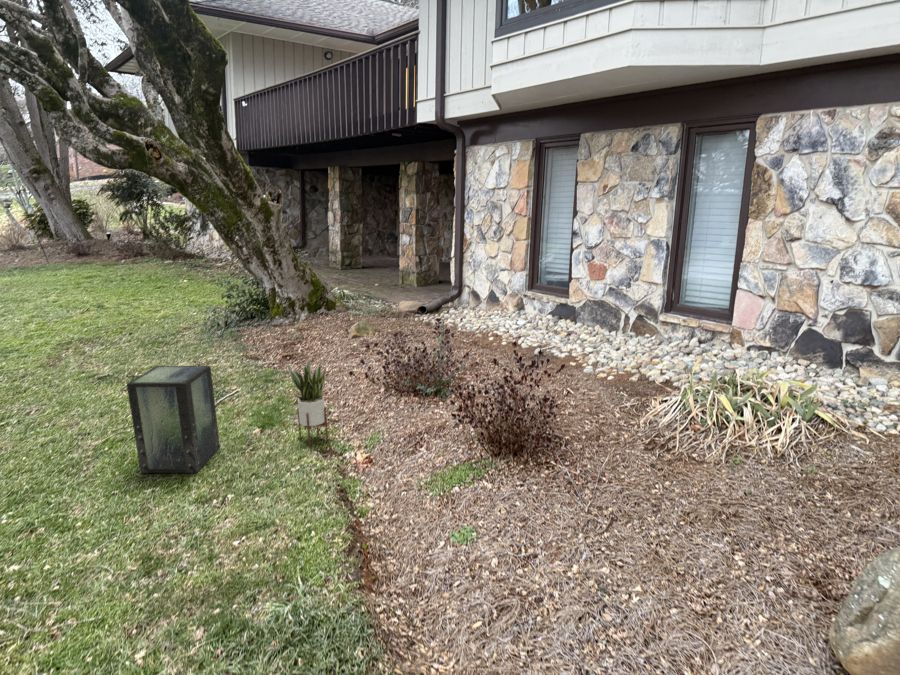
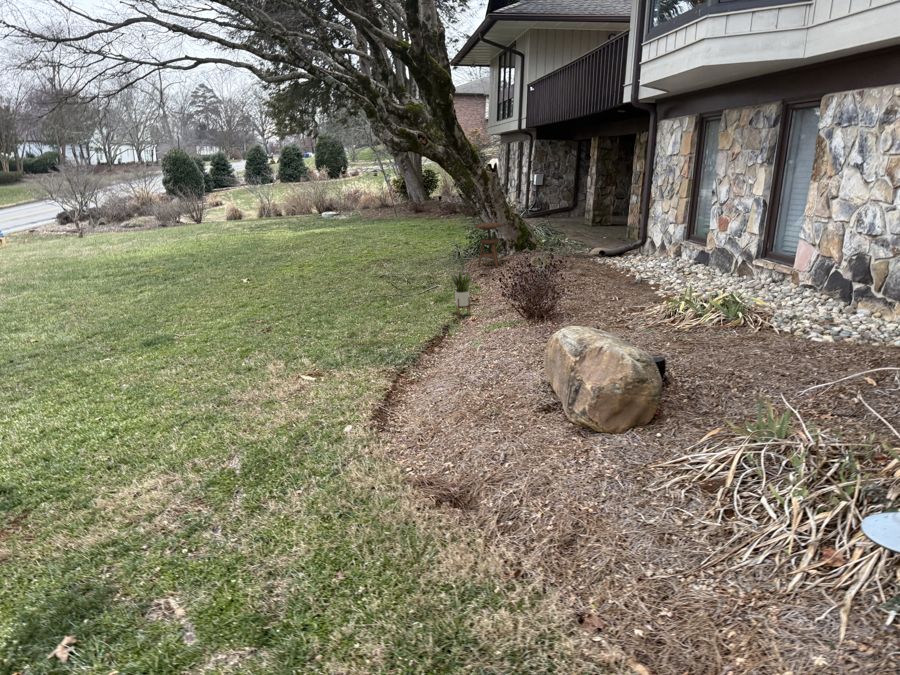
side table: none [245,272,287,336] -> present [475,223,503,268]
storage box: present [127,366,220,473] -> none [373,267,417,322]

